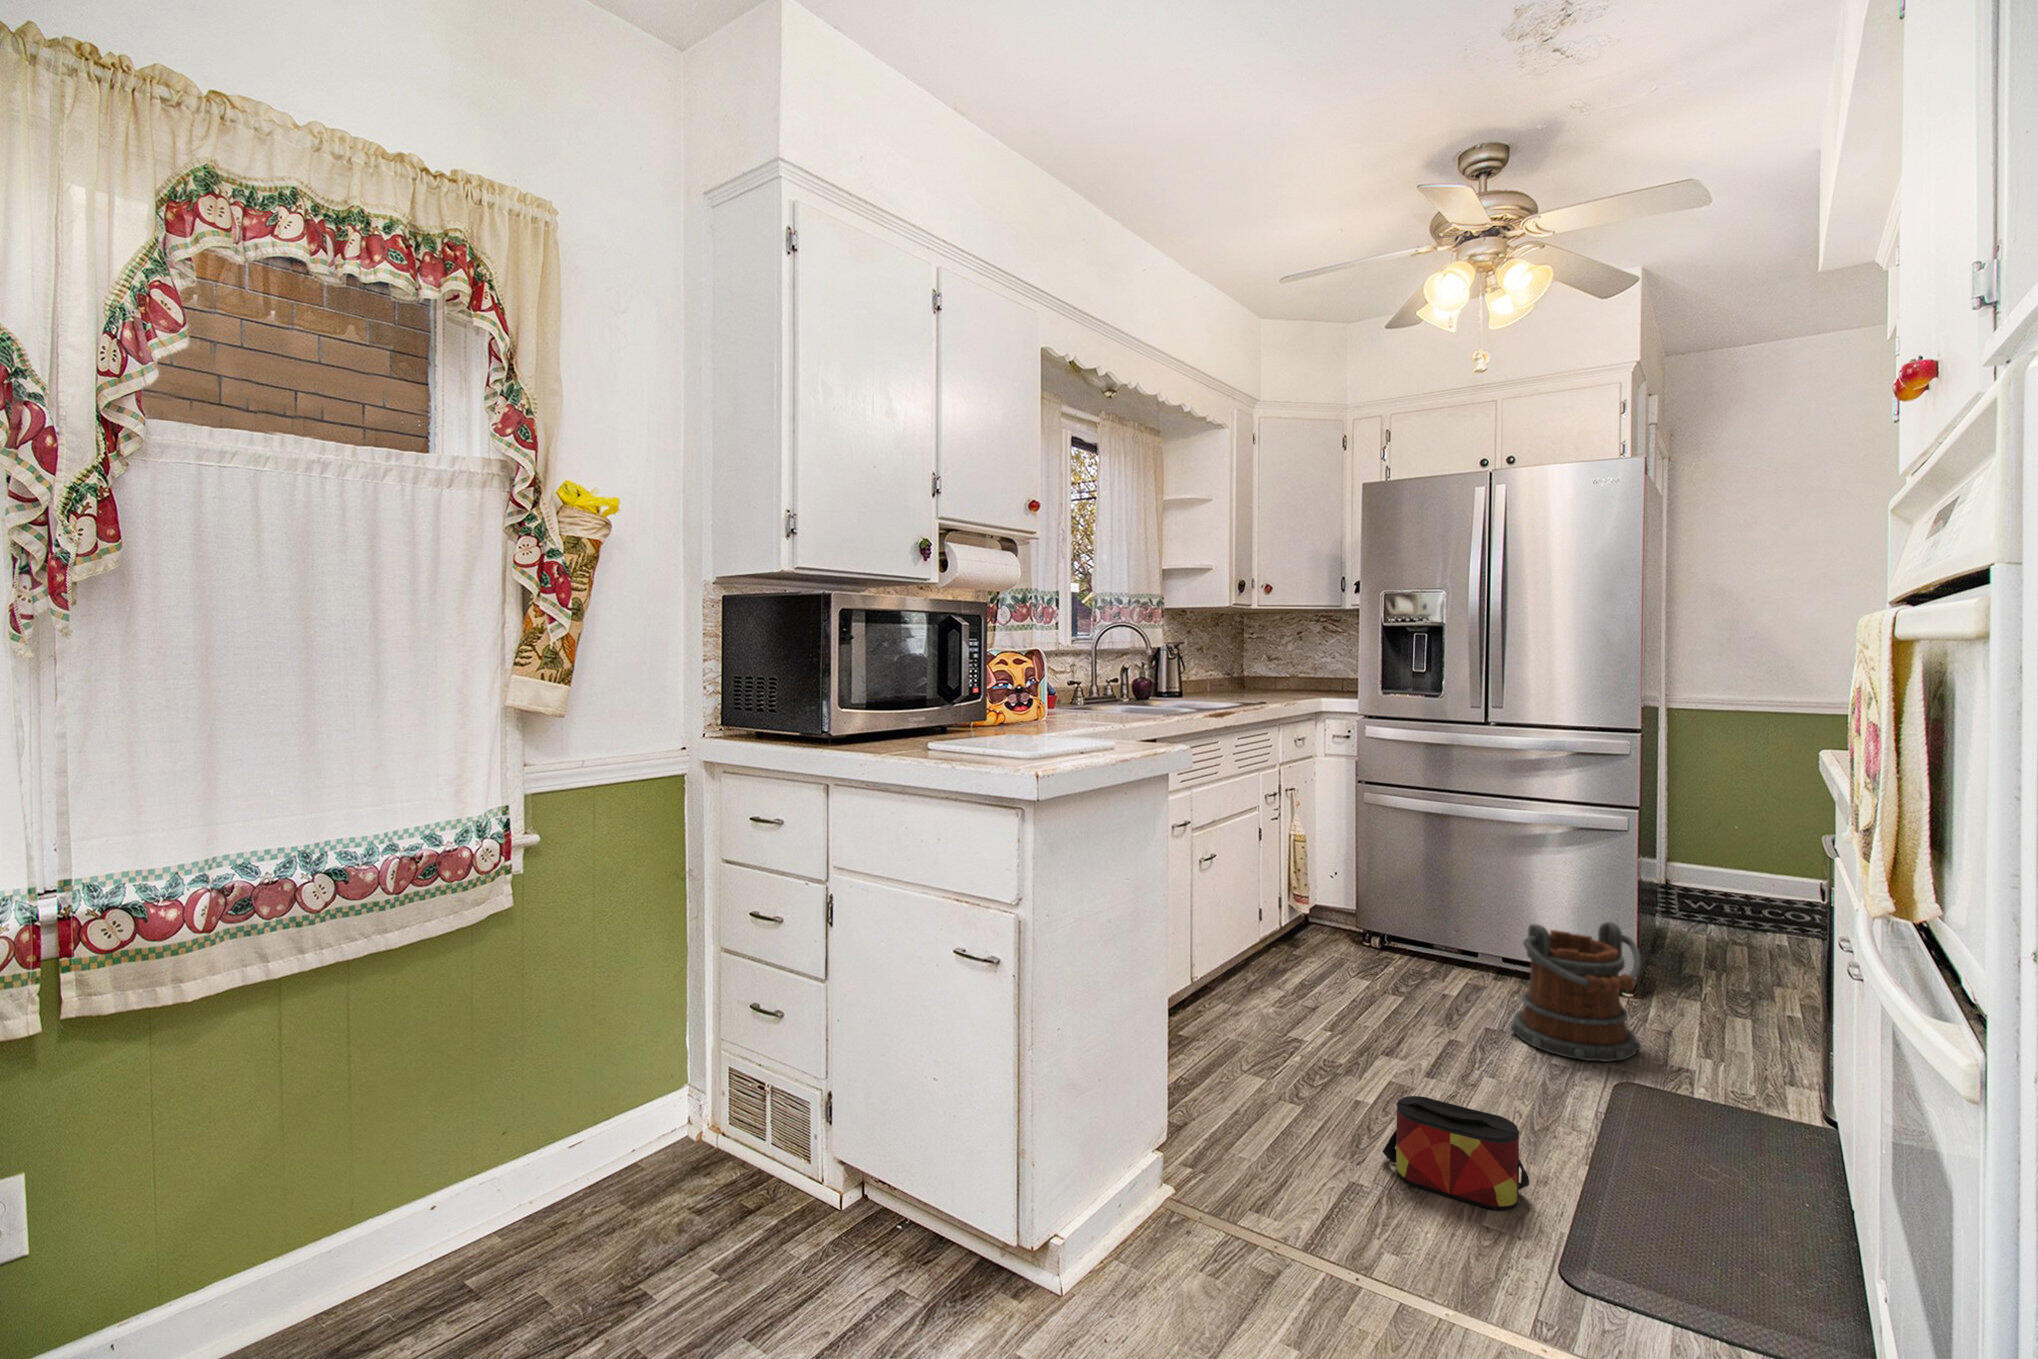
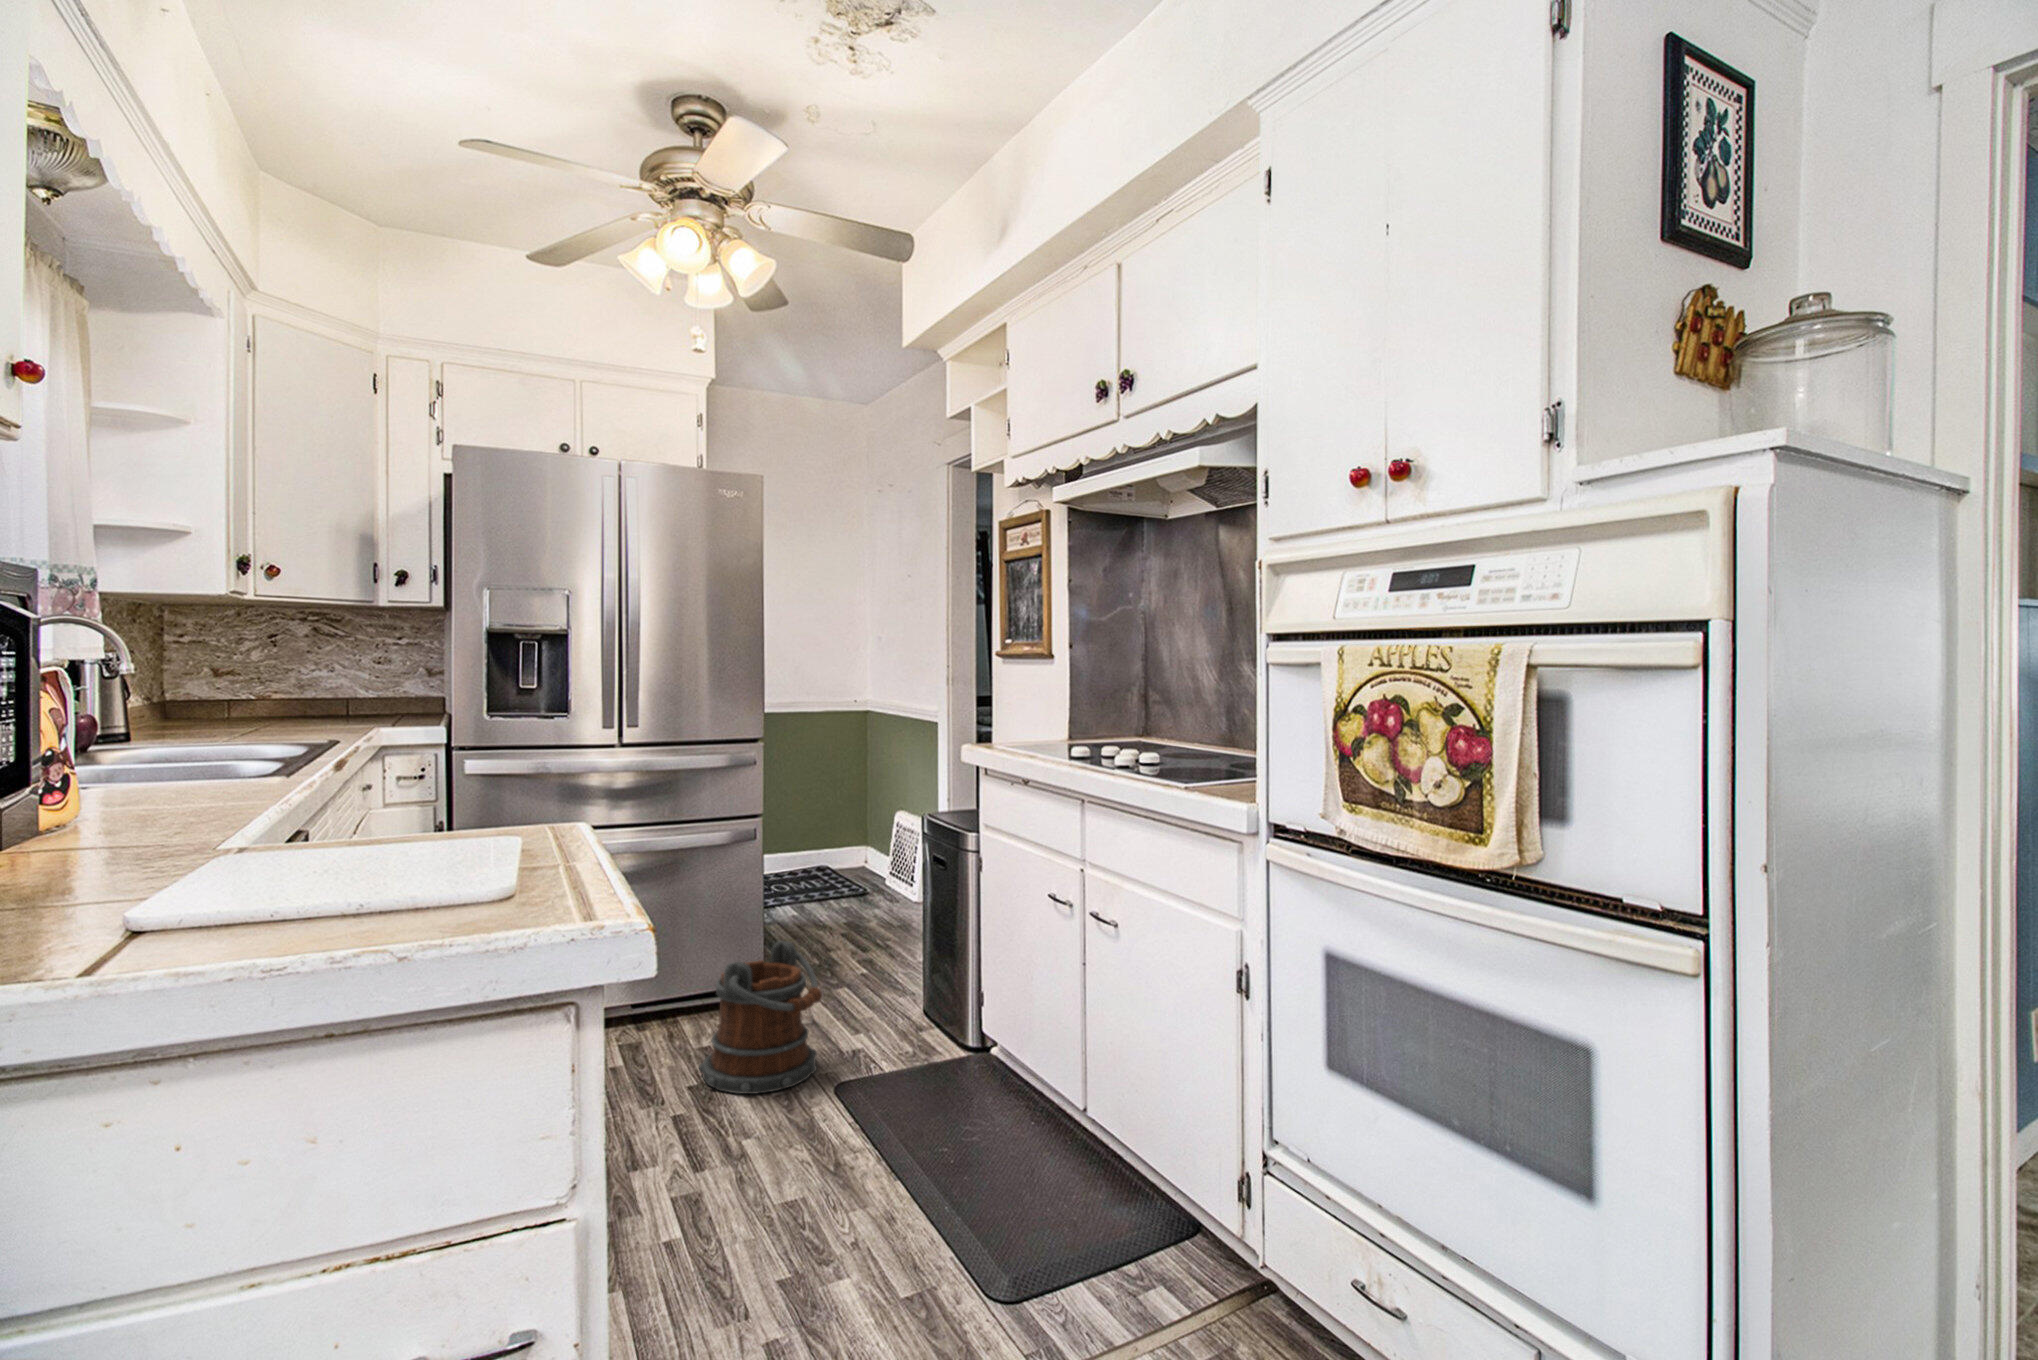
bag: present [1382,1096,1529,1210] -> none [760,1173,904,1304]

